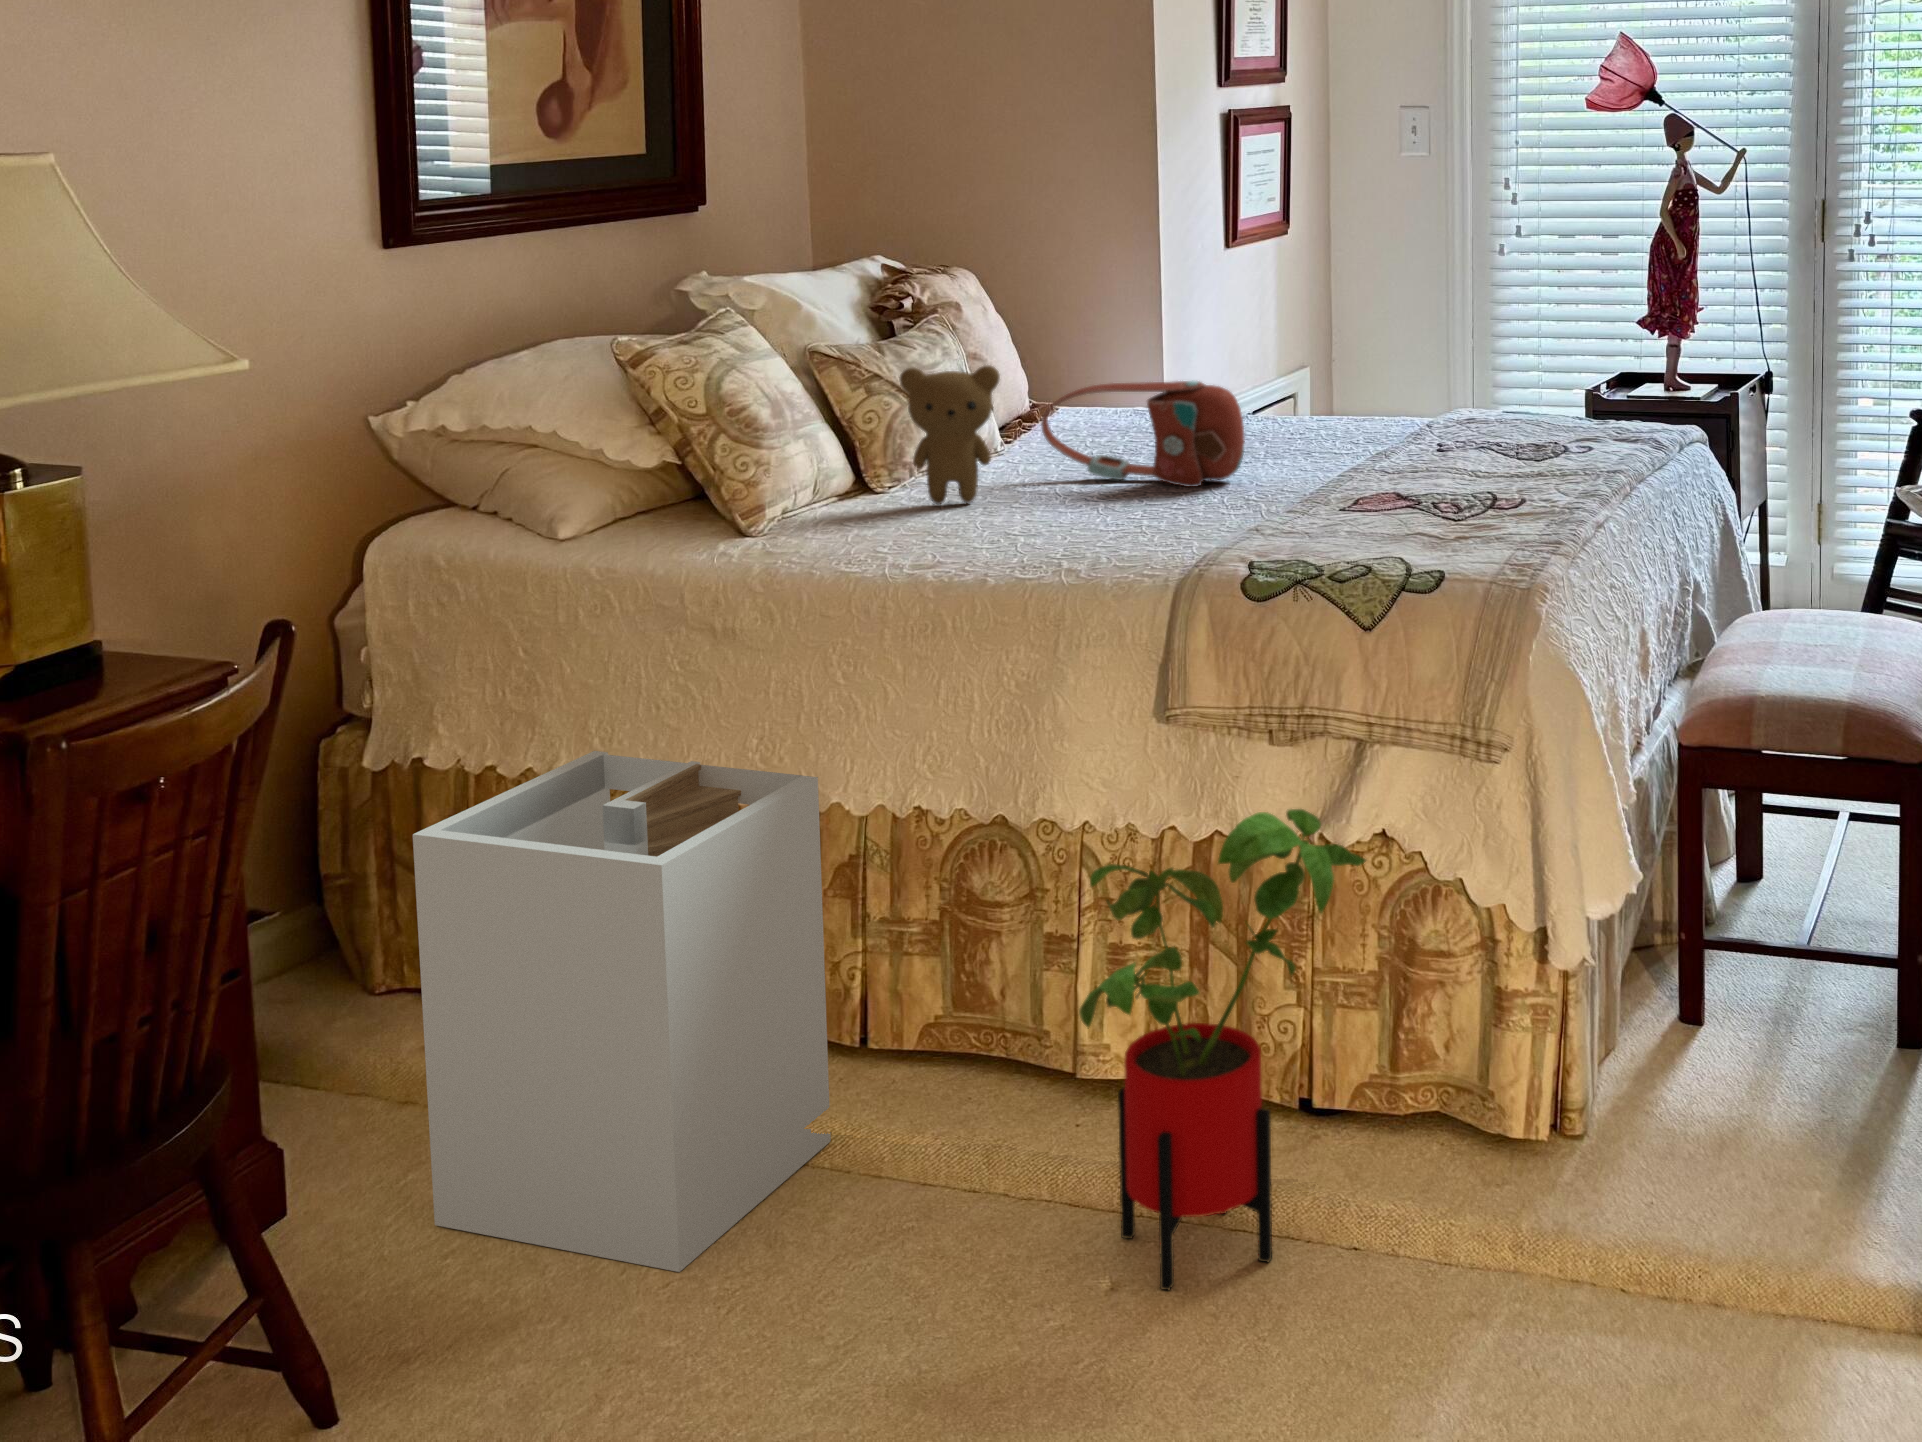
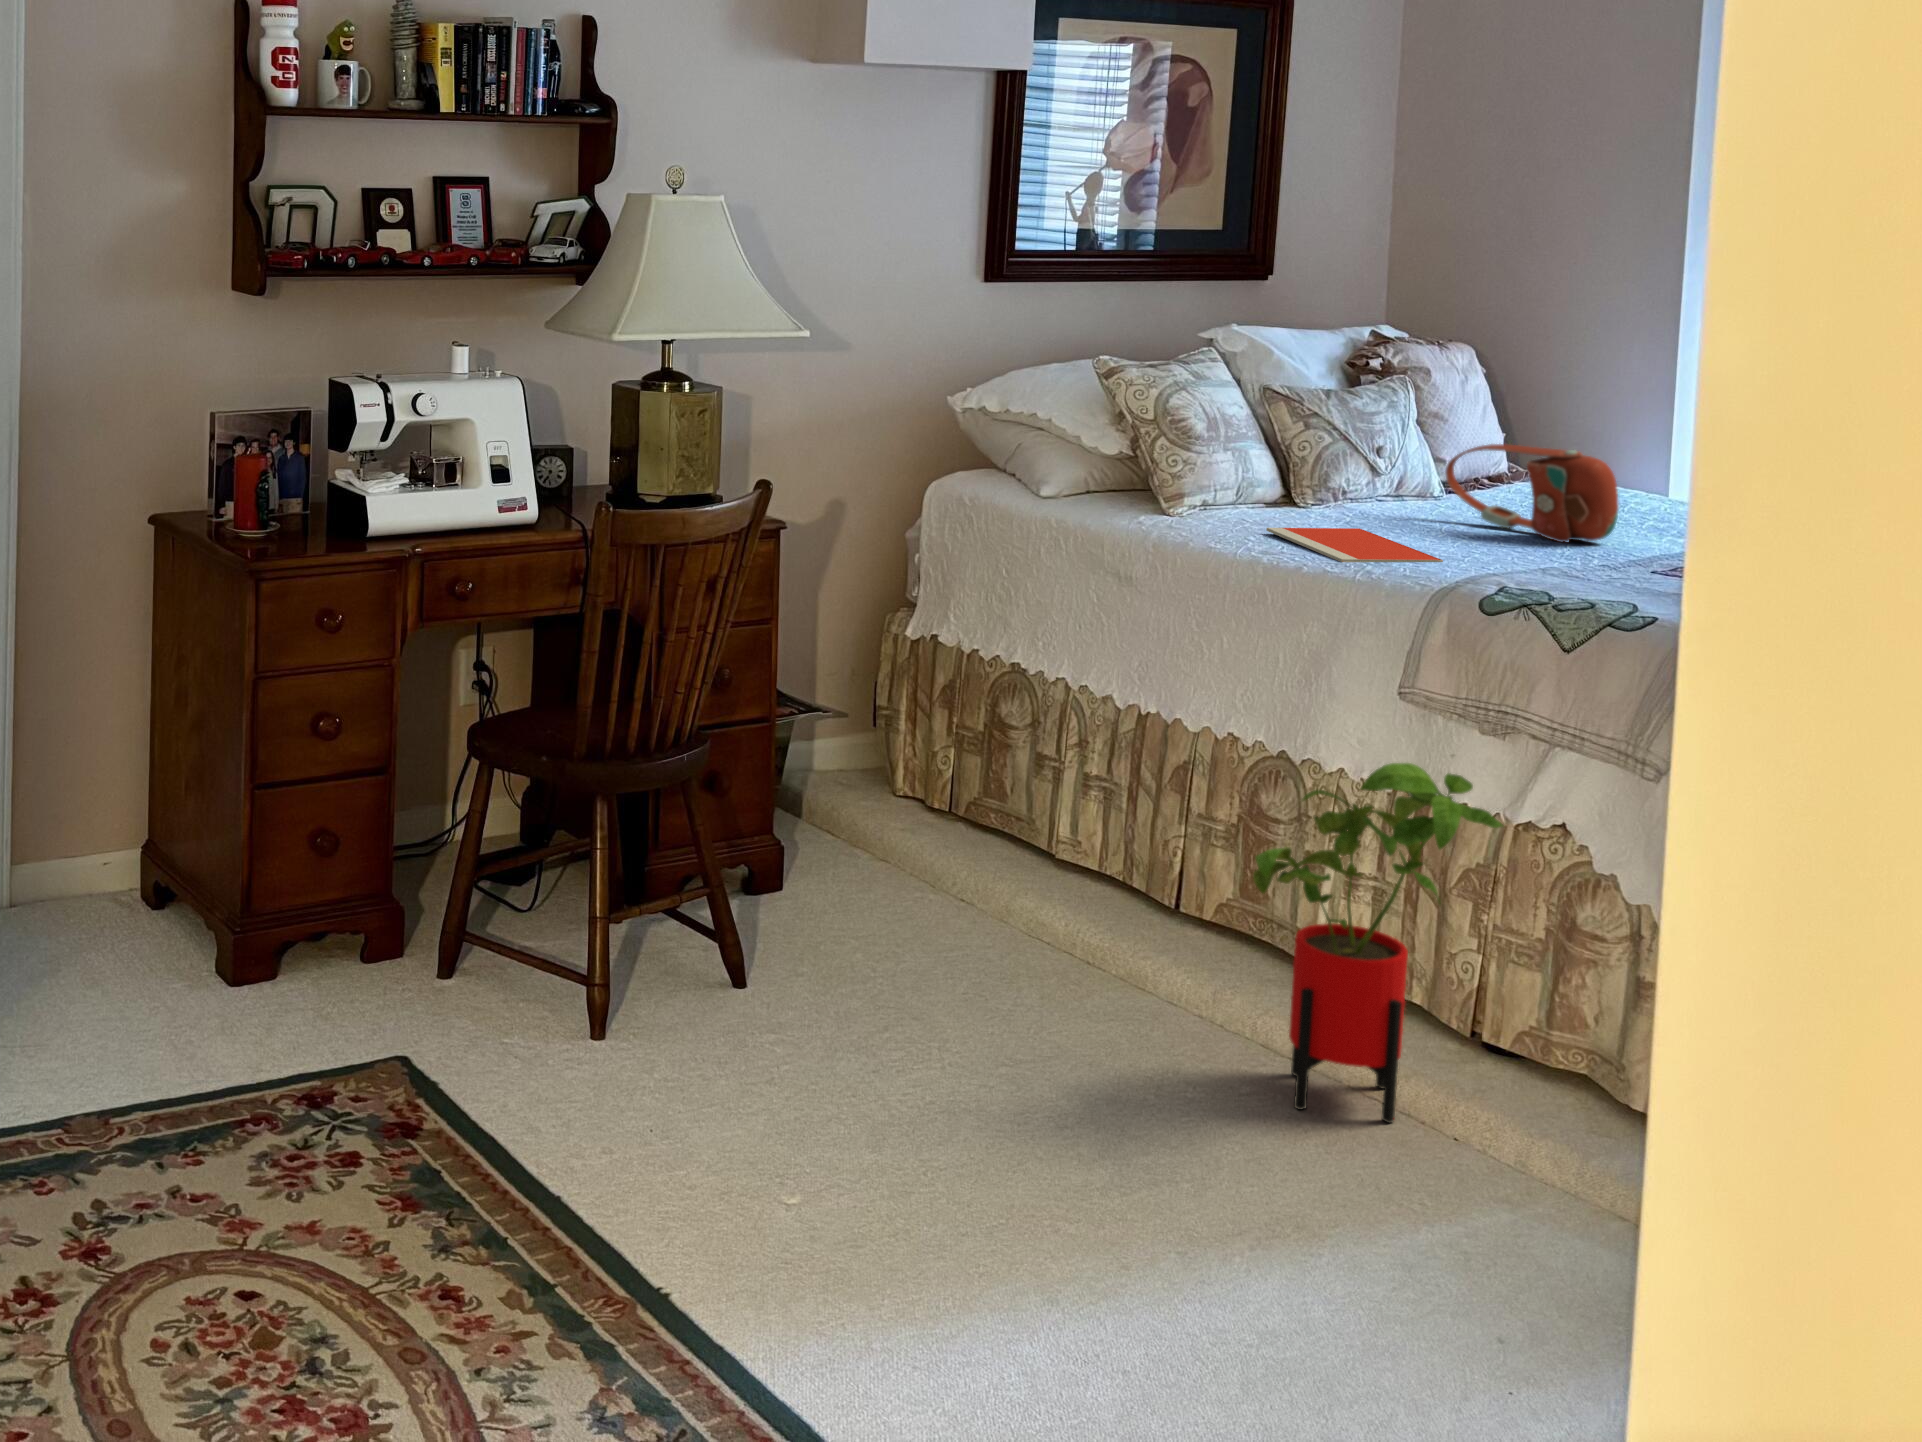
teddy bear: present [899,365,1000,504] -> none [1311,407,1394,524]
notebook: none [893,510,1128,562] -> present [1266,528,1443,562]
laundry hamper: present [413,751,831,1272] -> none [863,643,1148,991]

